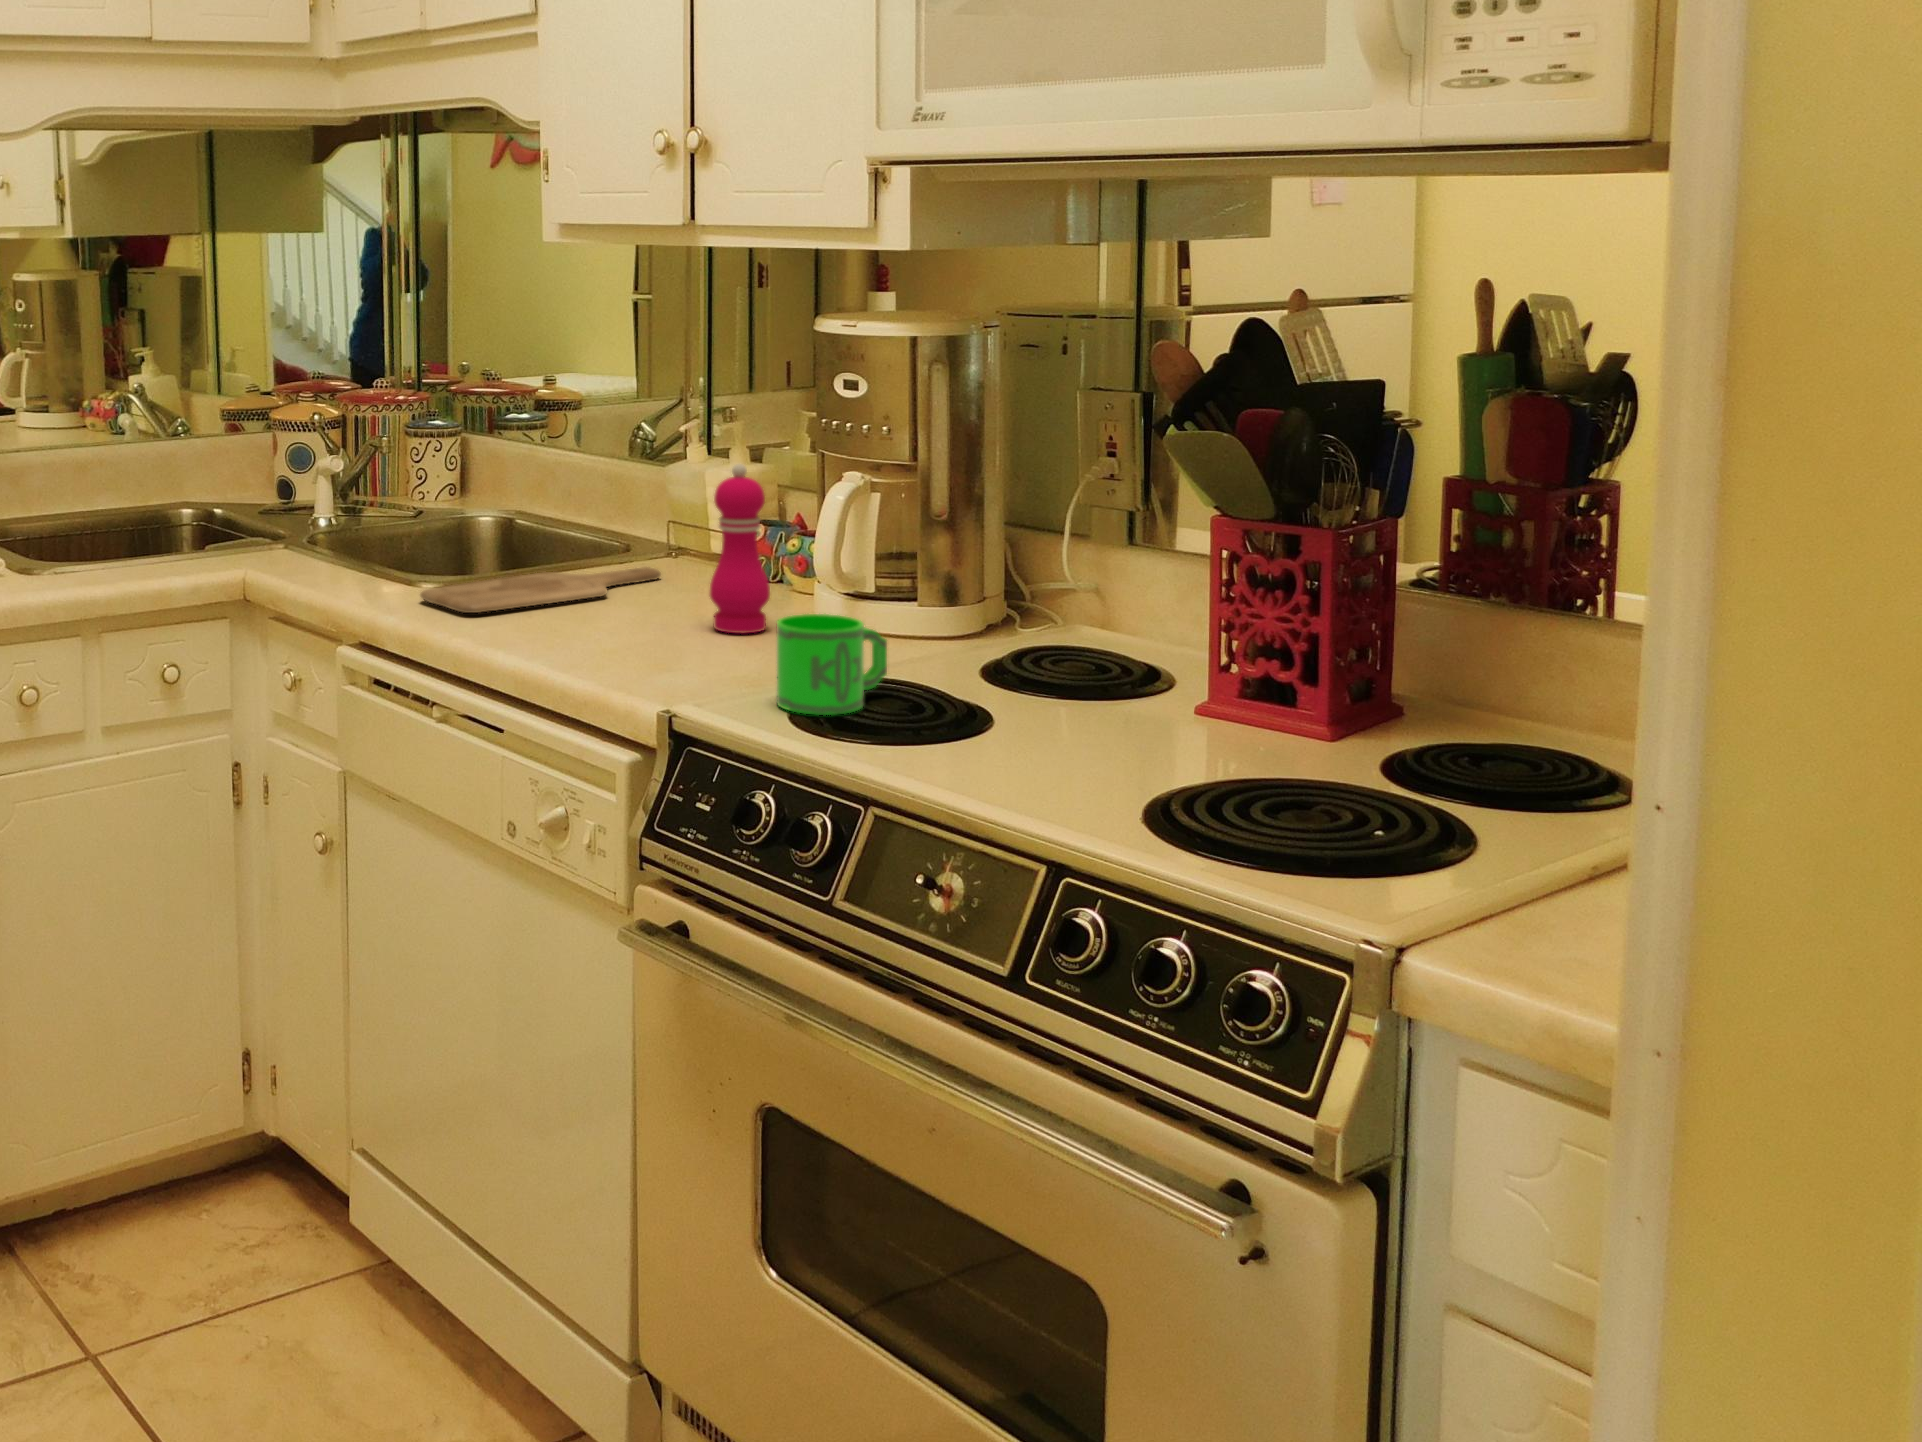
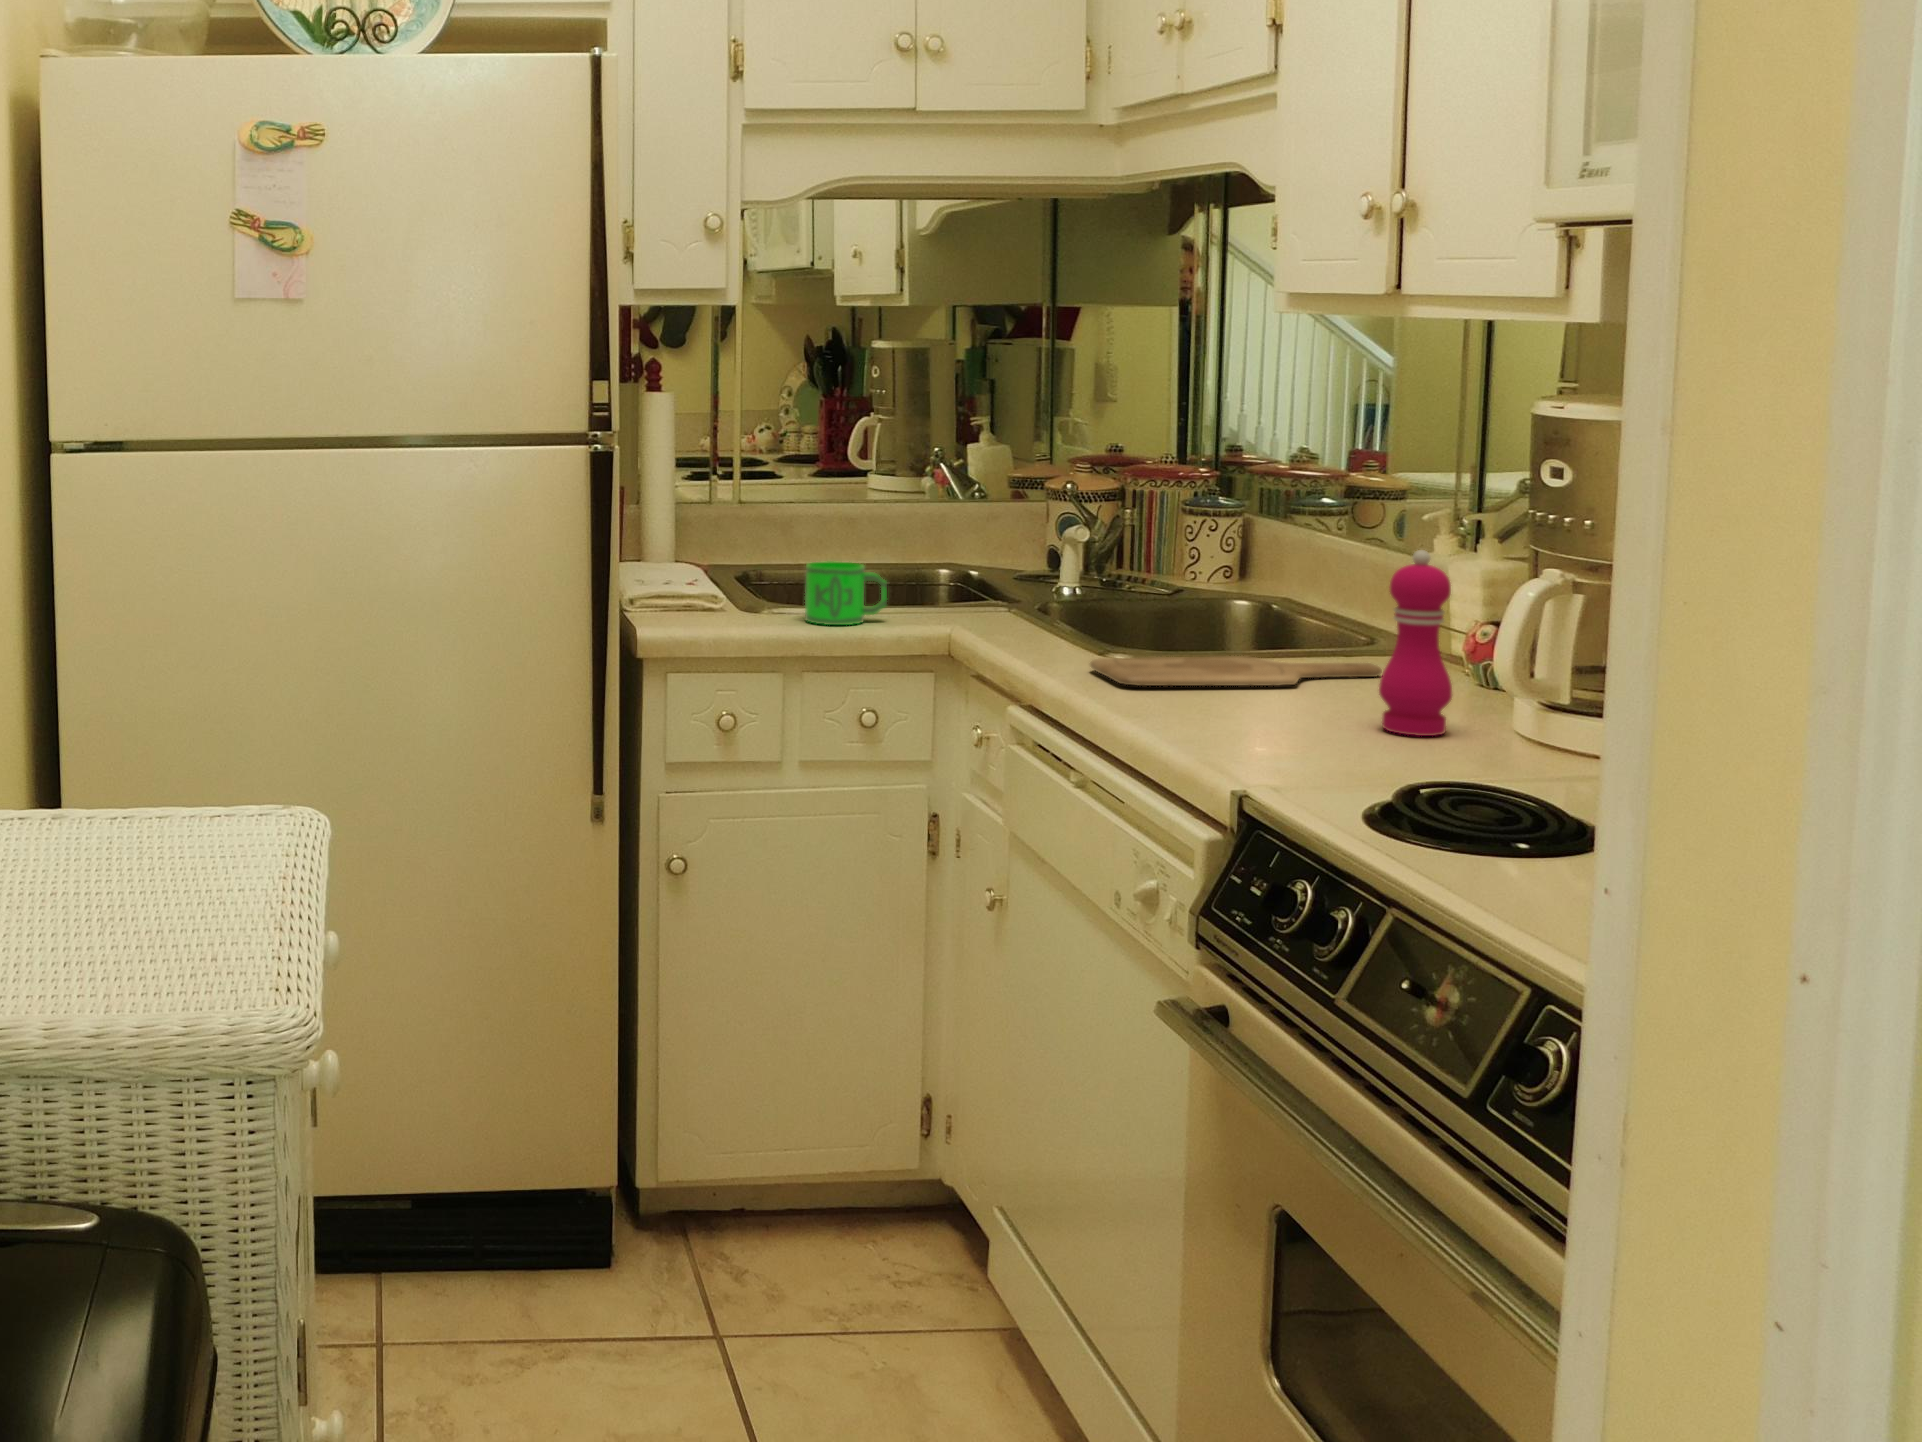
mug: present [777,614,887,715] -> present [805,561,887,625]

